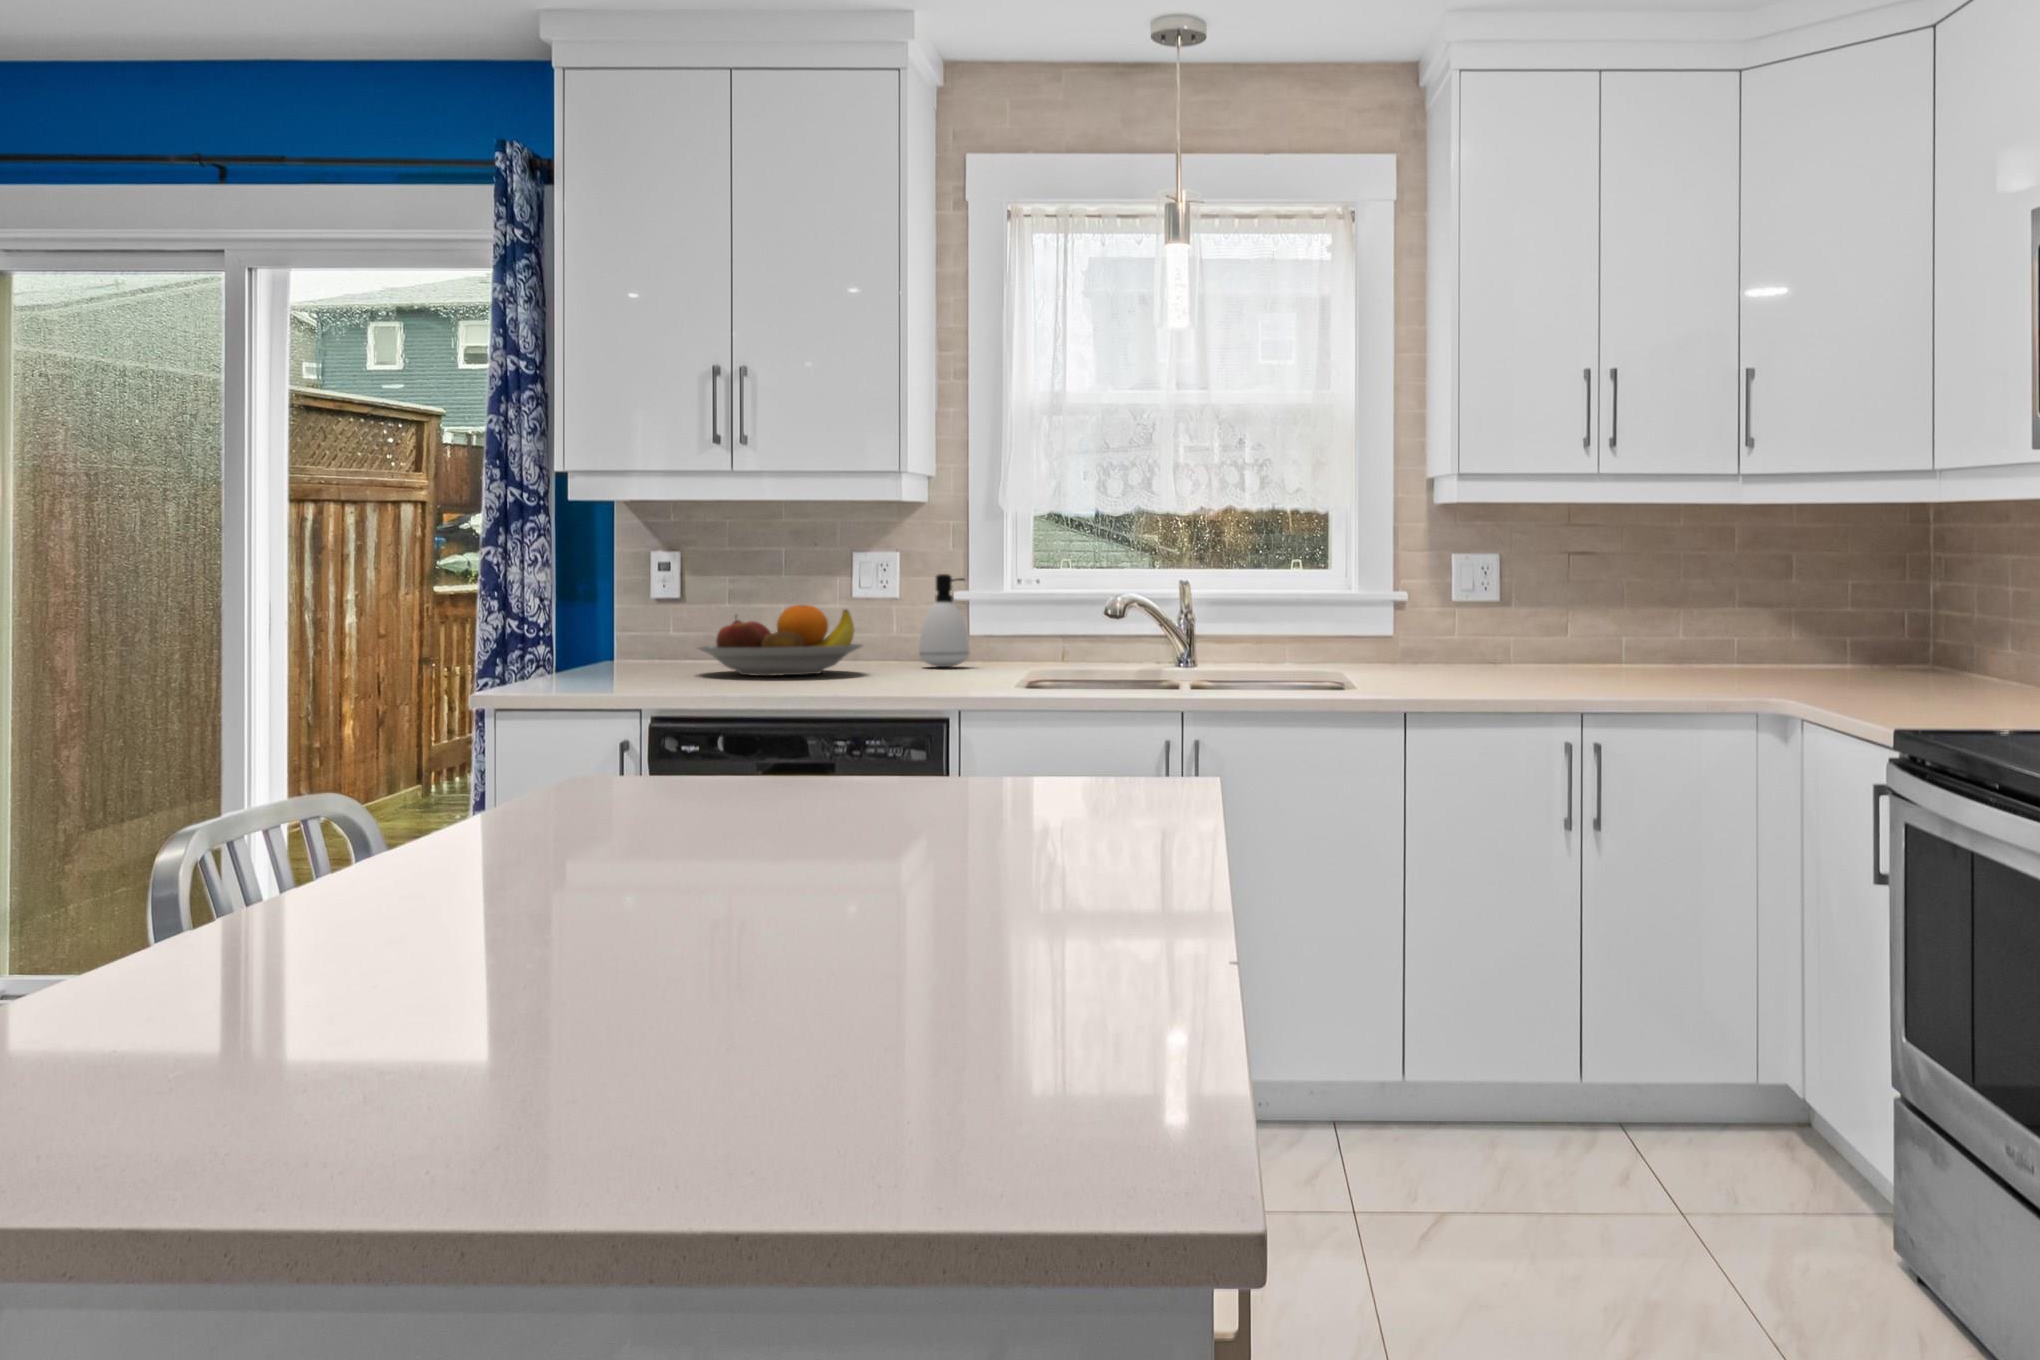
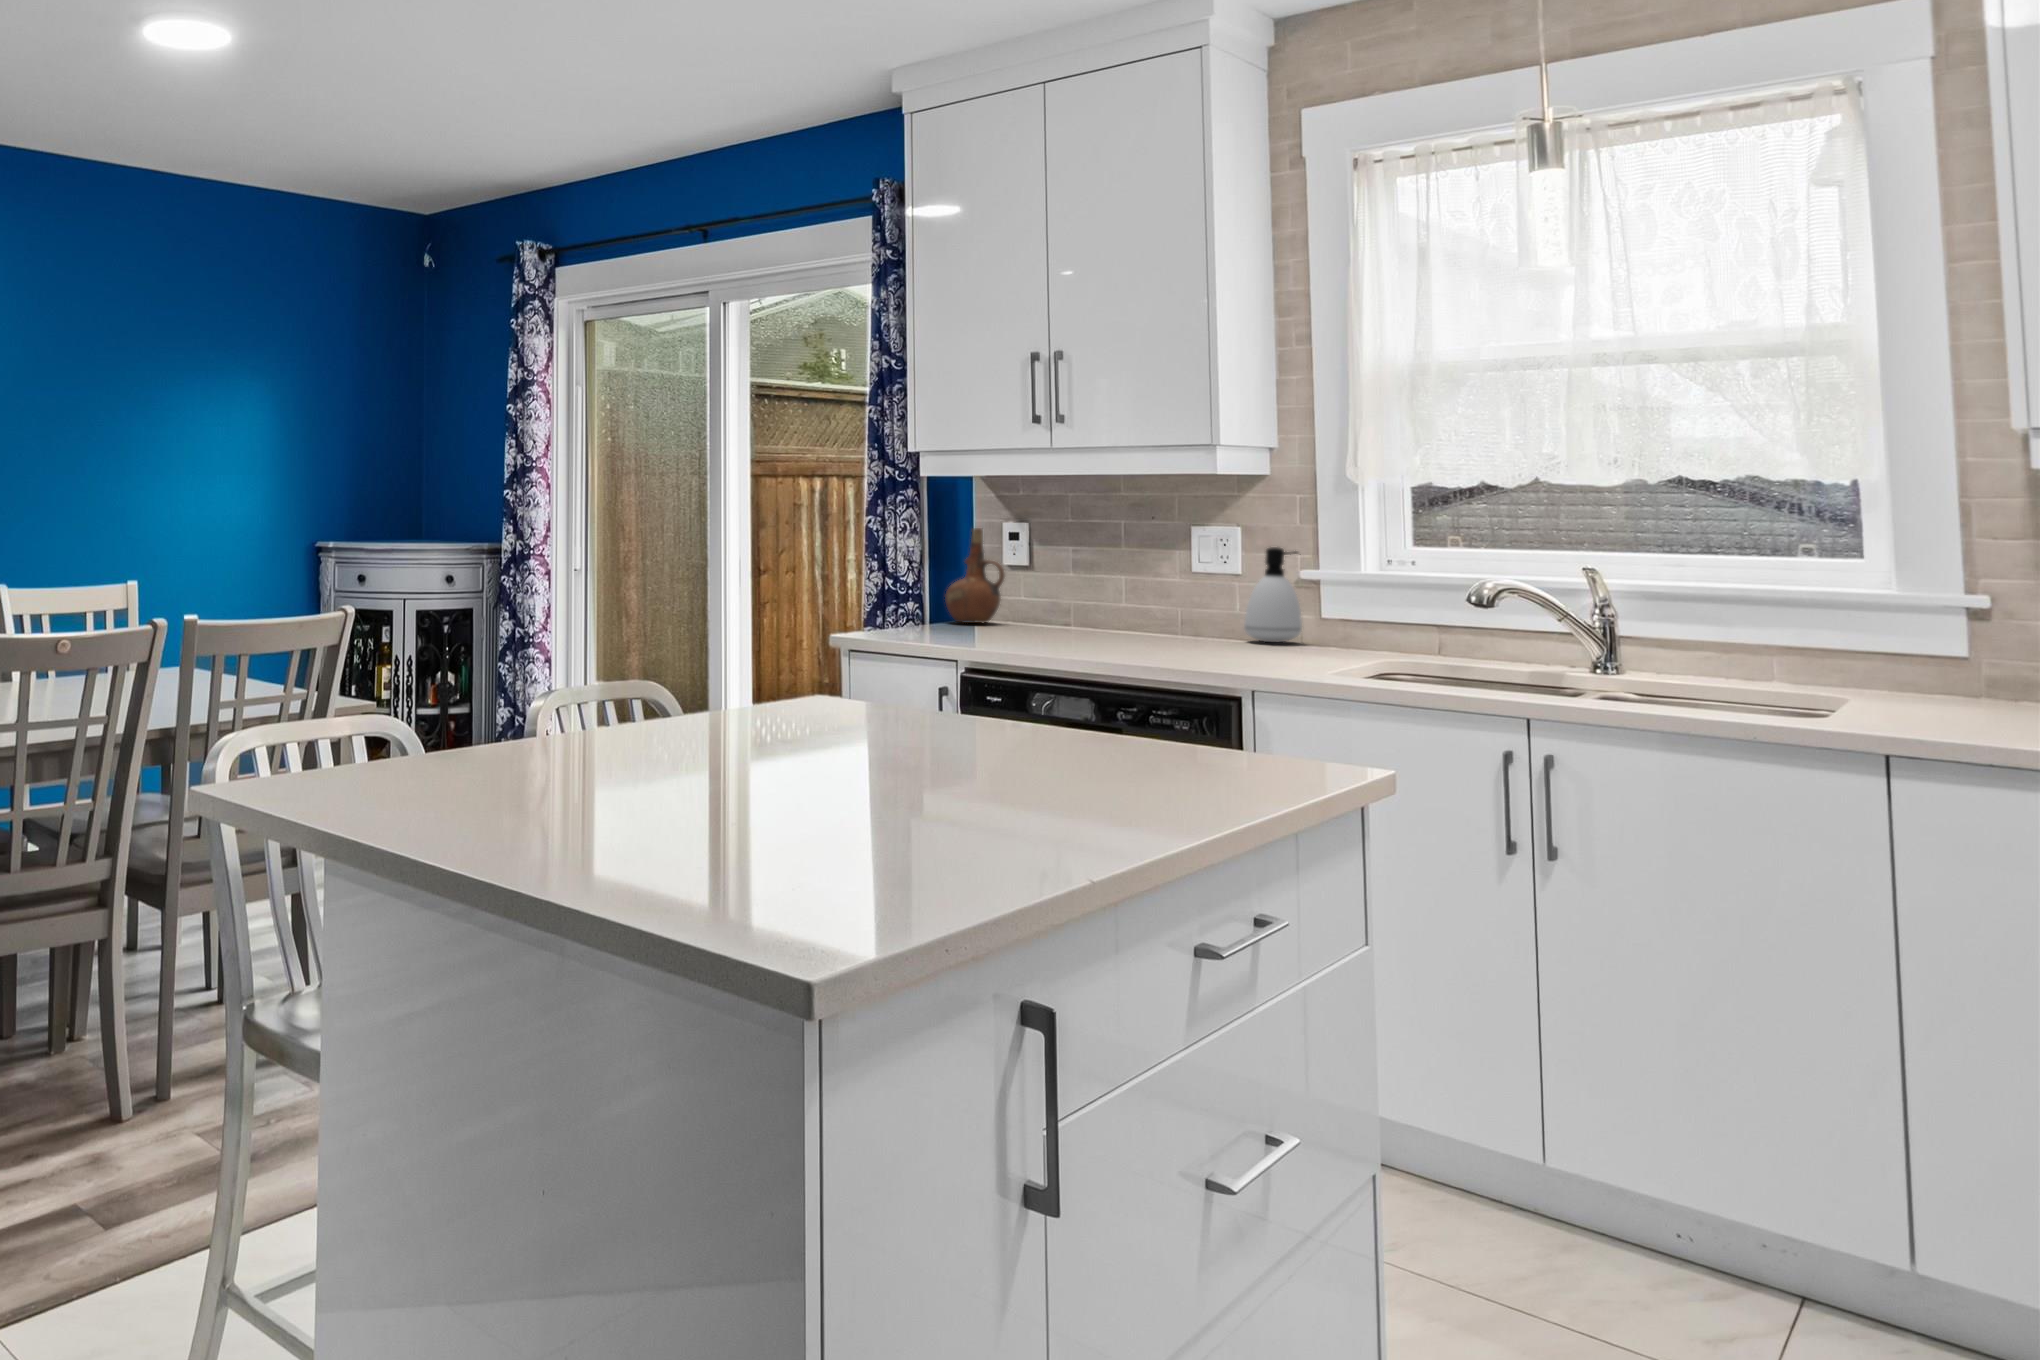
ceramic pitcher: none [597,557,664,666] -> present [945,528,1005,623]
fruit bowl: present [698,605,862,676] -> none [1003,577,1164,643]

